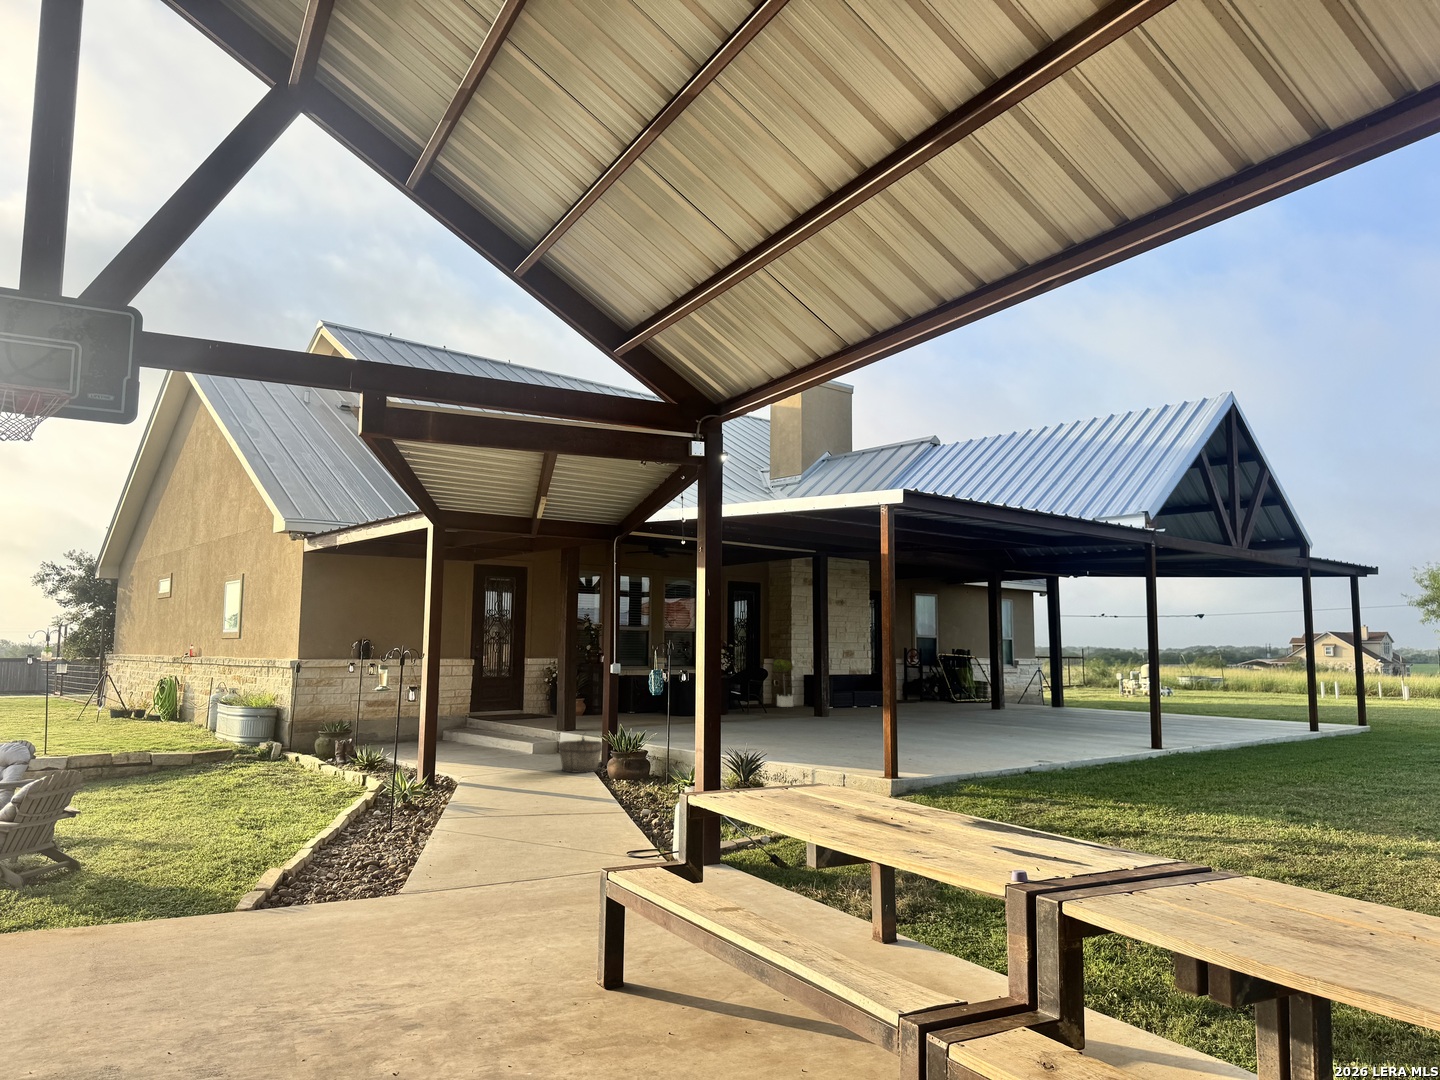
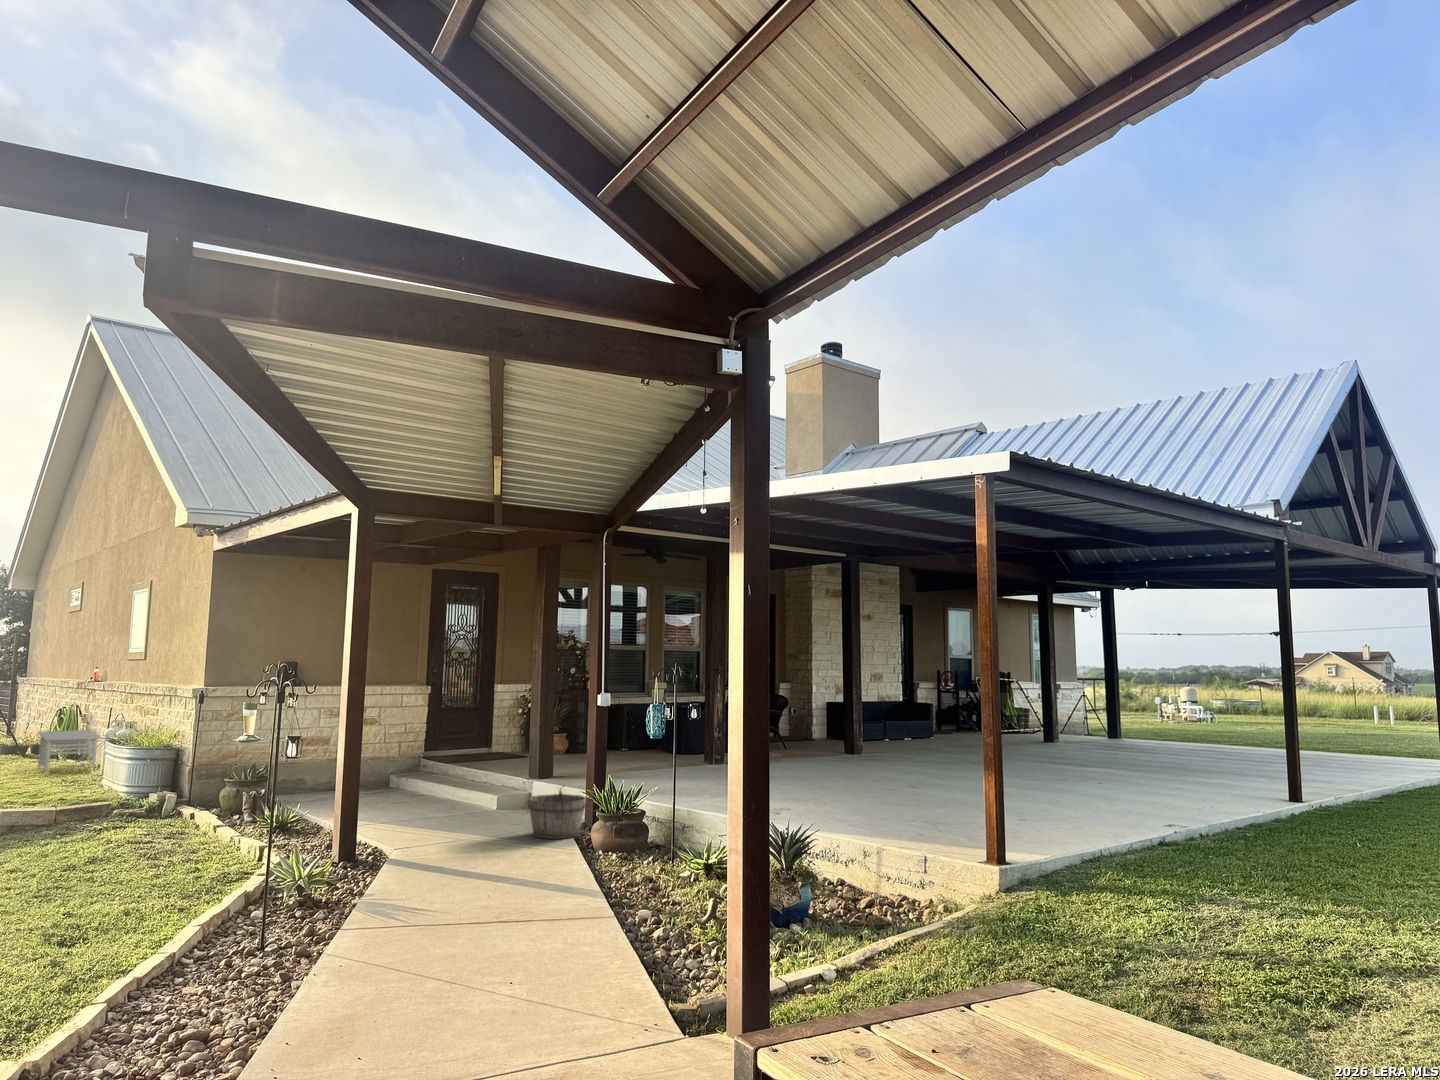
potted tree: present [773,659,793,707] -> none [792,683,817,741]
storage bench: none [148,697,202,734] -> present [38,730,101,776]

